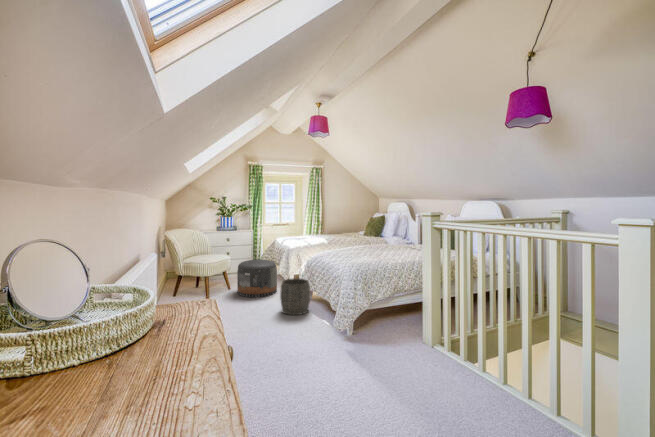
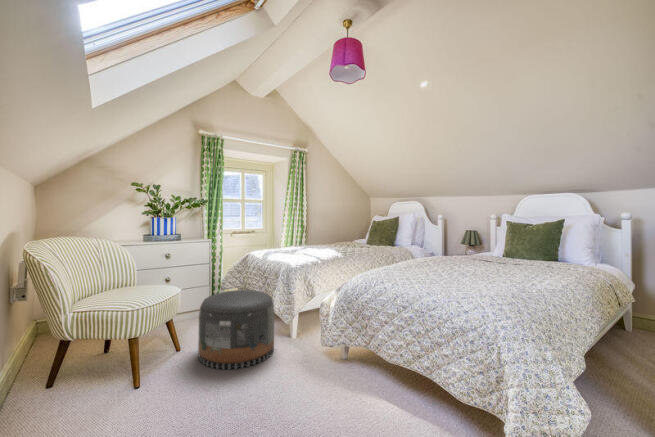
woven basket: present [280,279,310,315] -> none [318,328,380,417]

